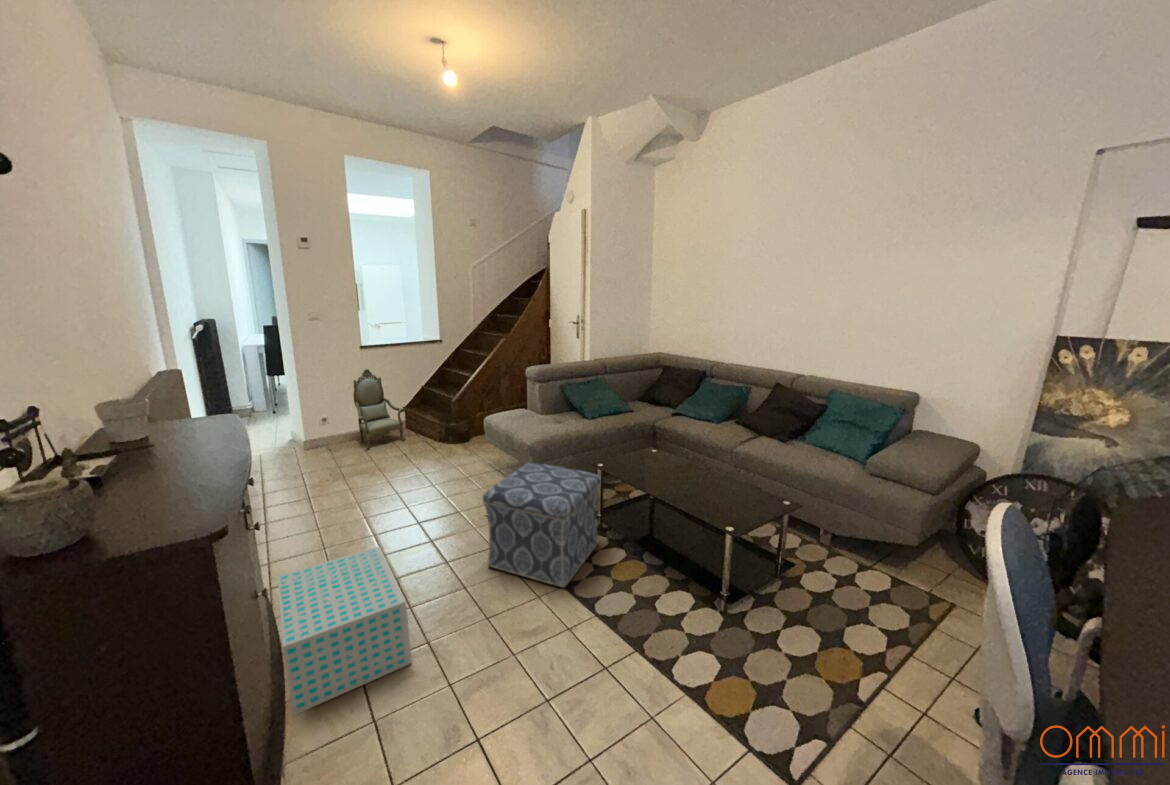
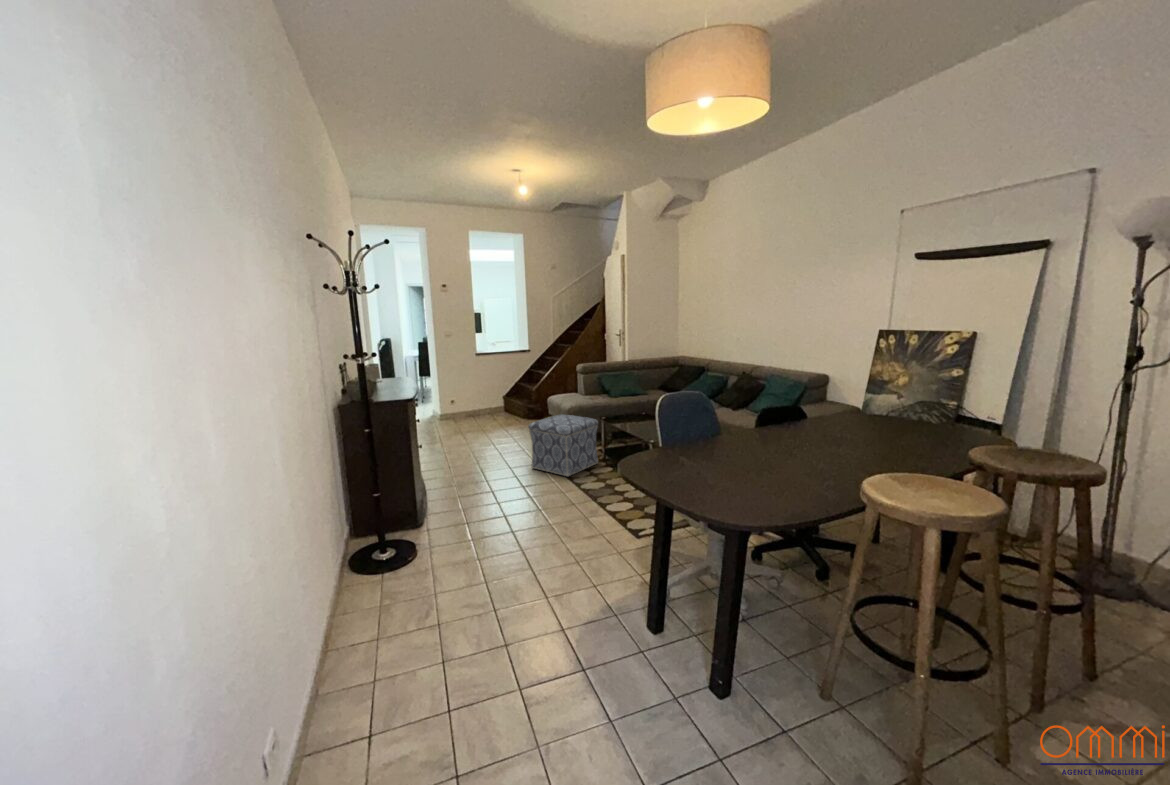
armchair: present [353,369,406,450] -> none [458,355,503,421]
storage box: present [278,547,412,715] -> none [429,446,485,501]

